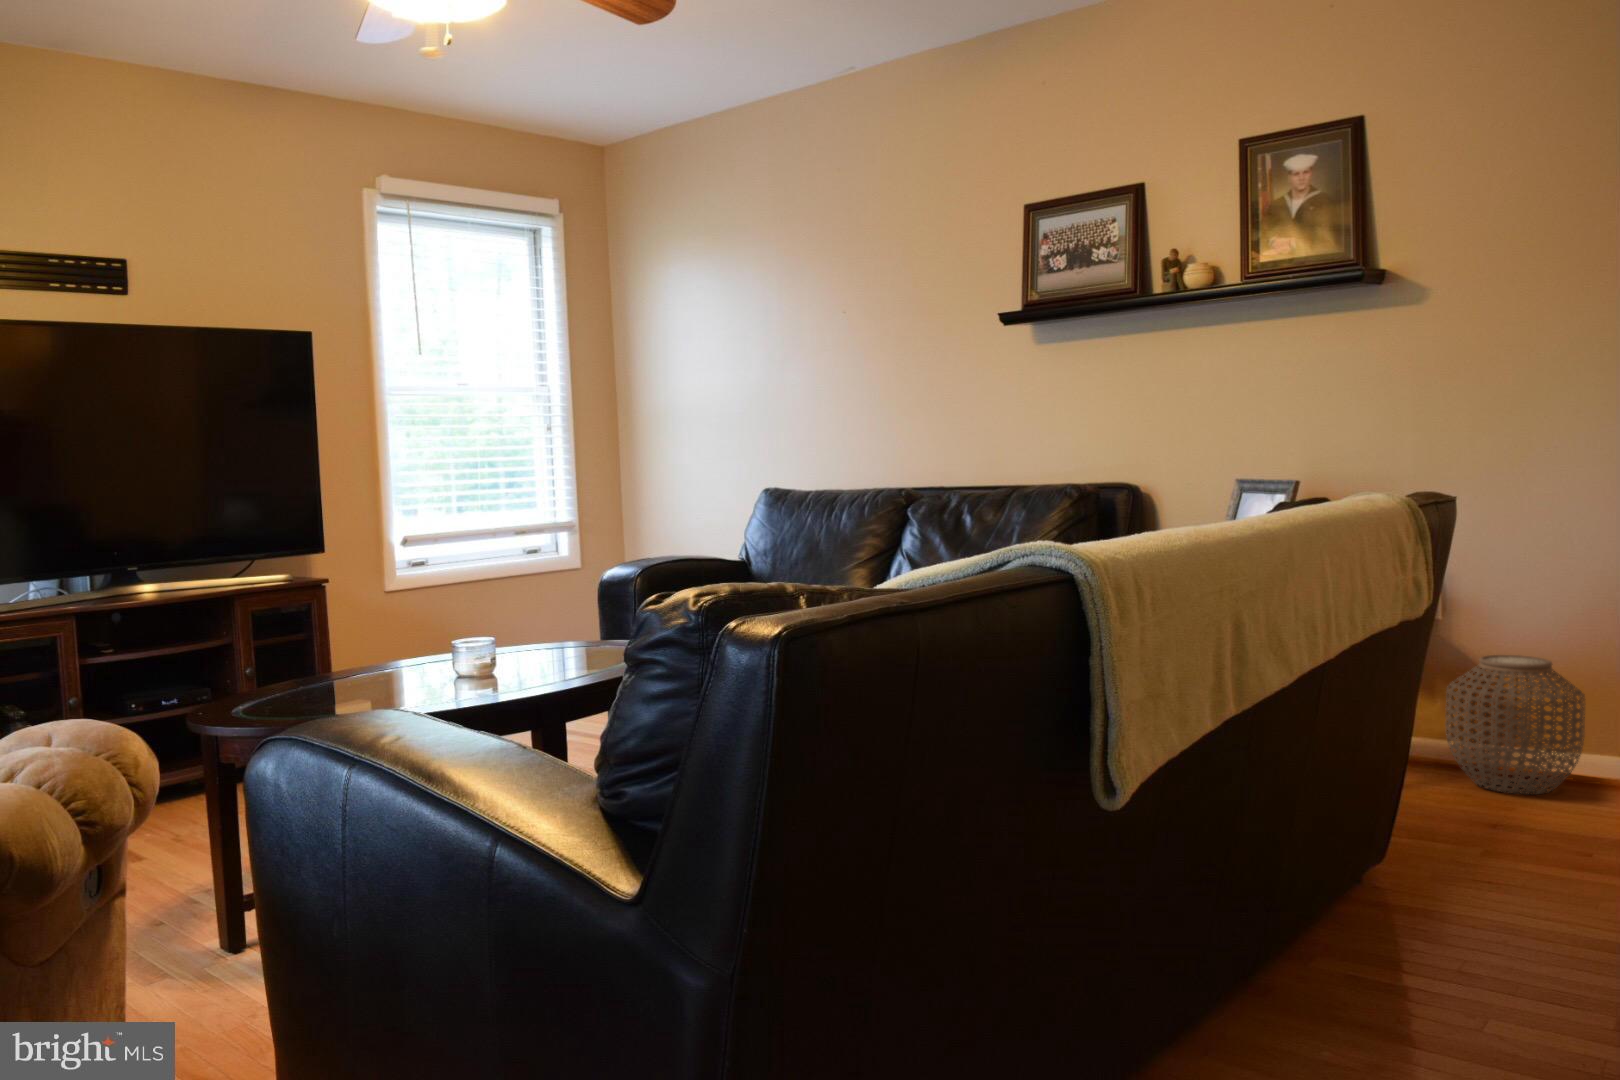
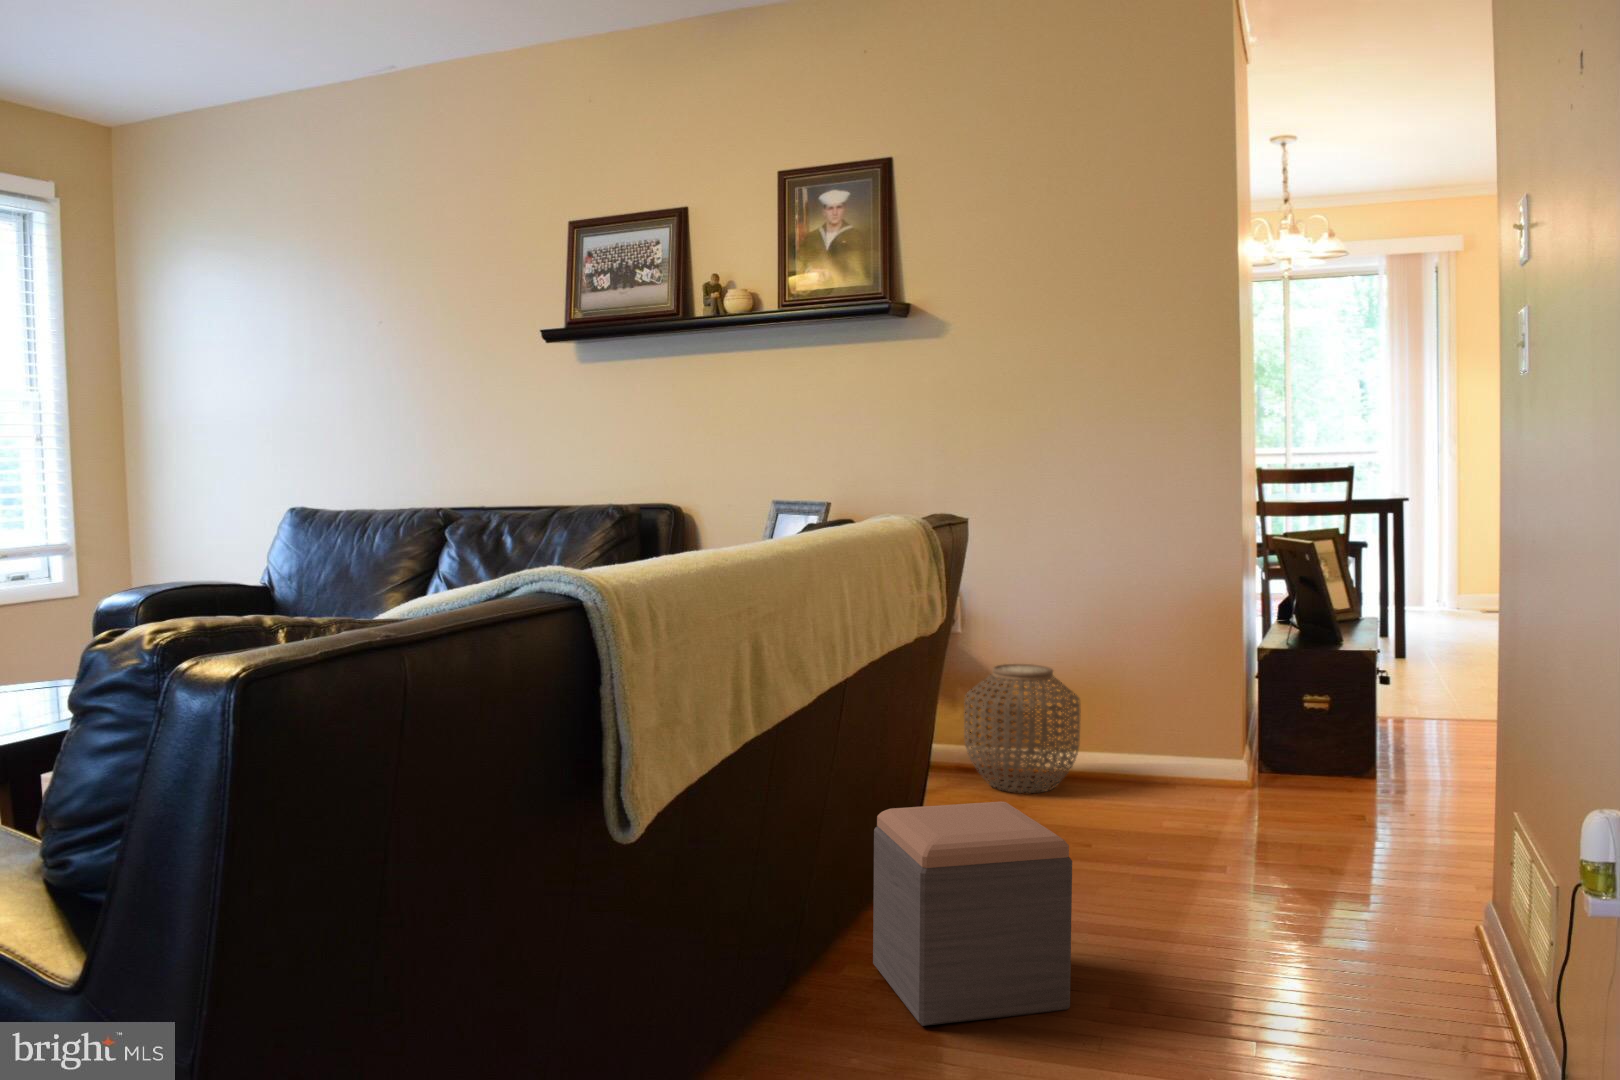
footstool: none [1334,786,1550,997] -> present [873,802,1072,1026]

